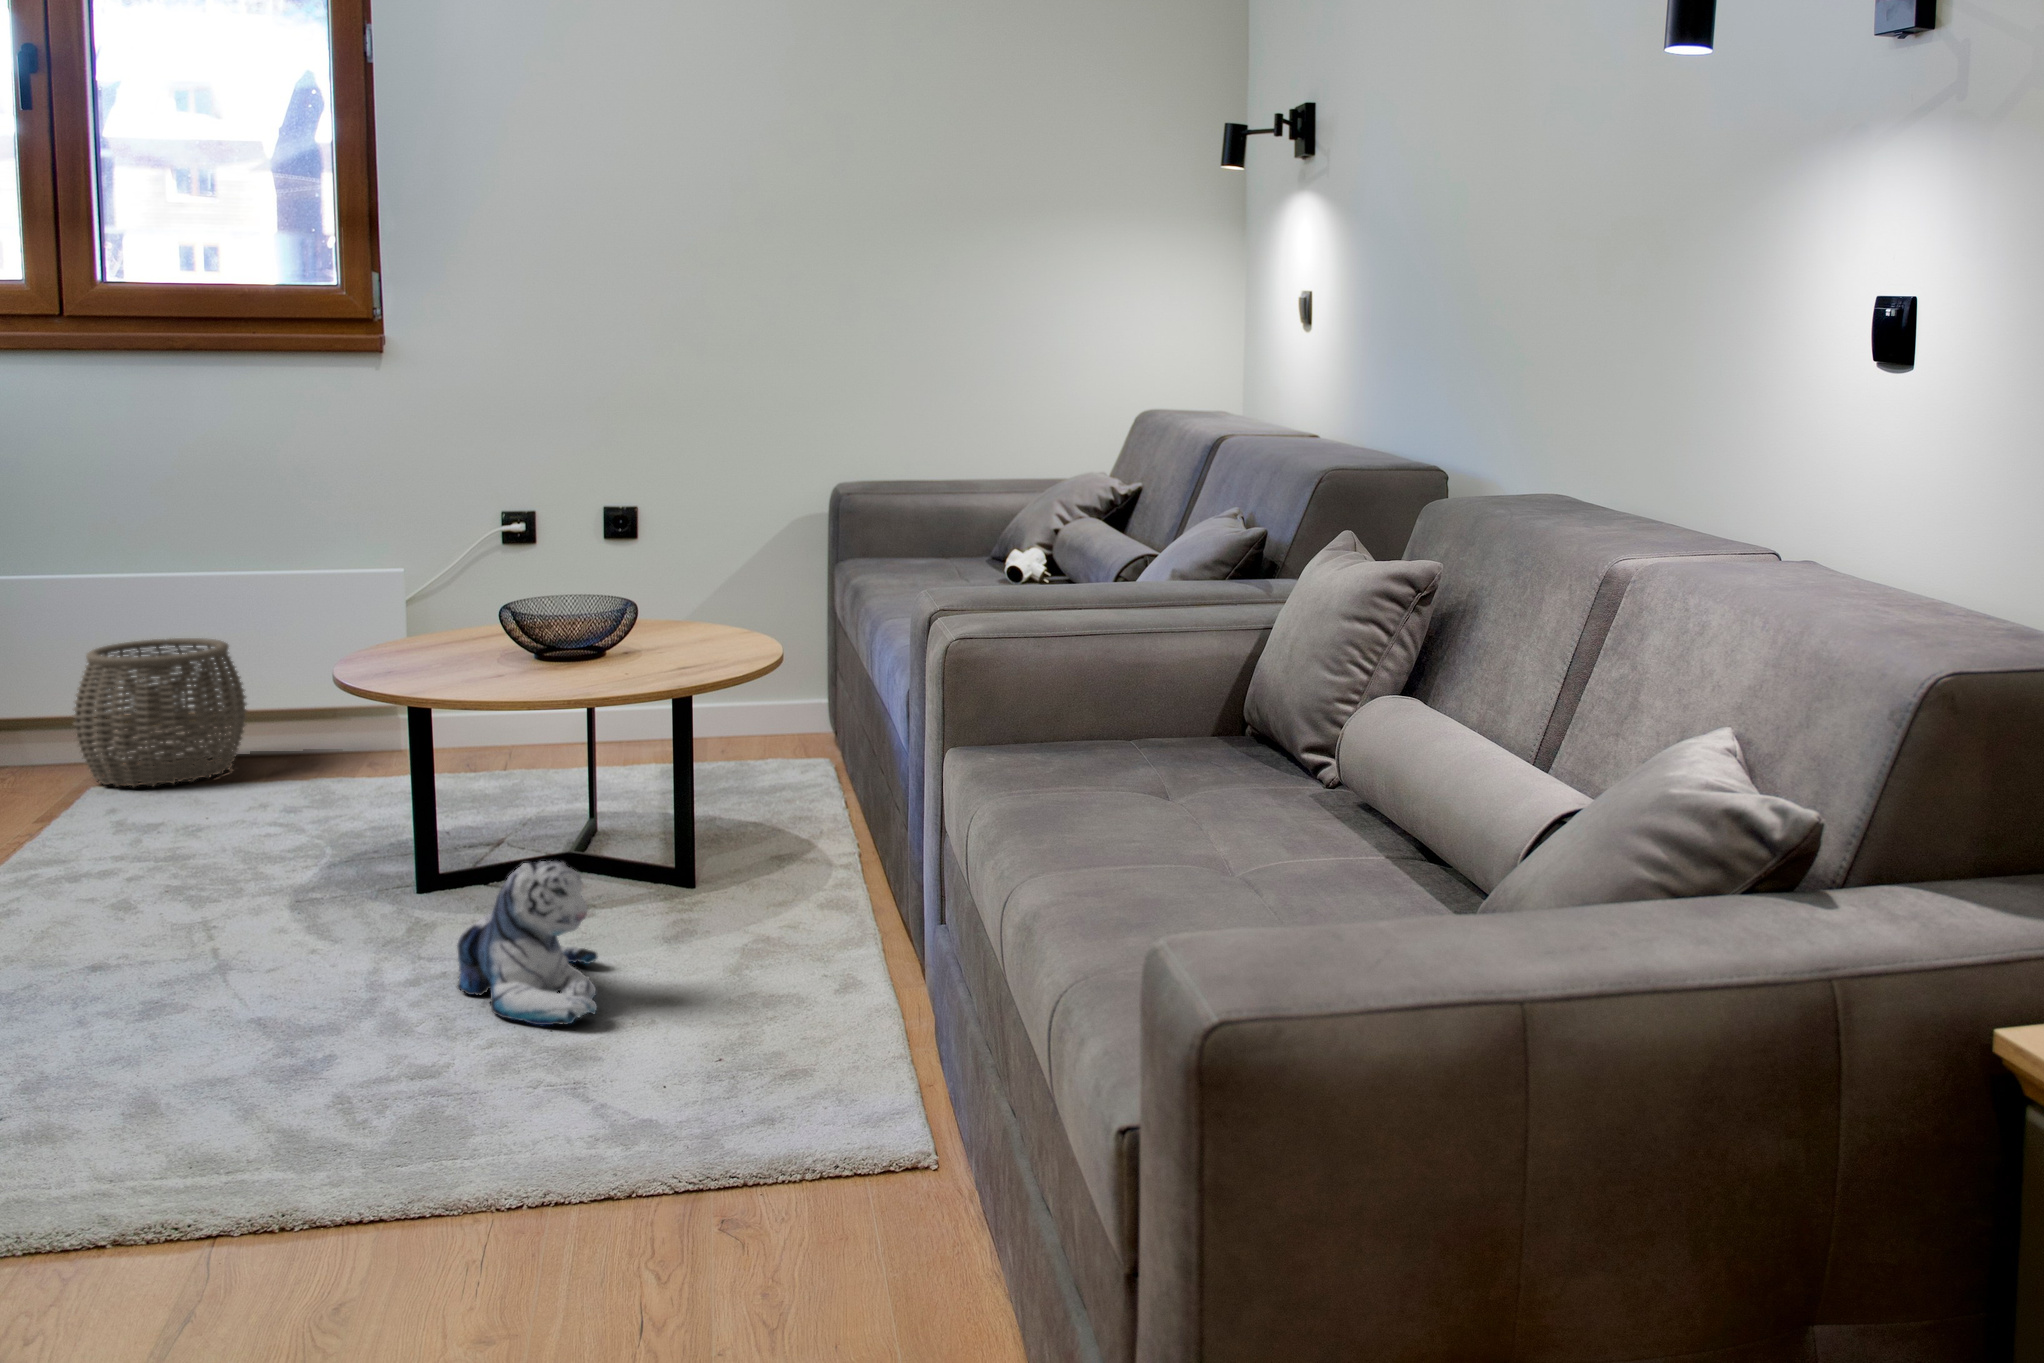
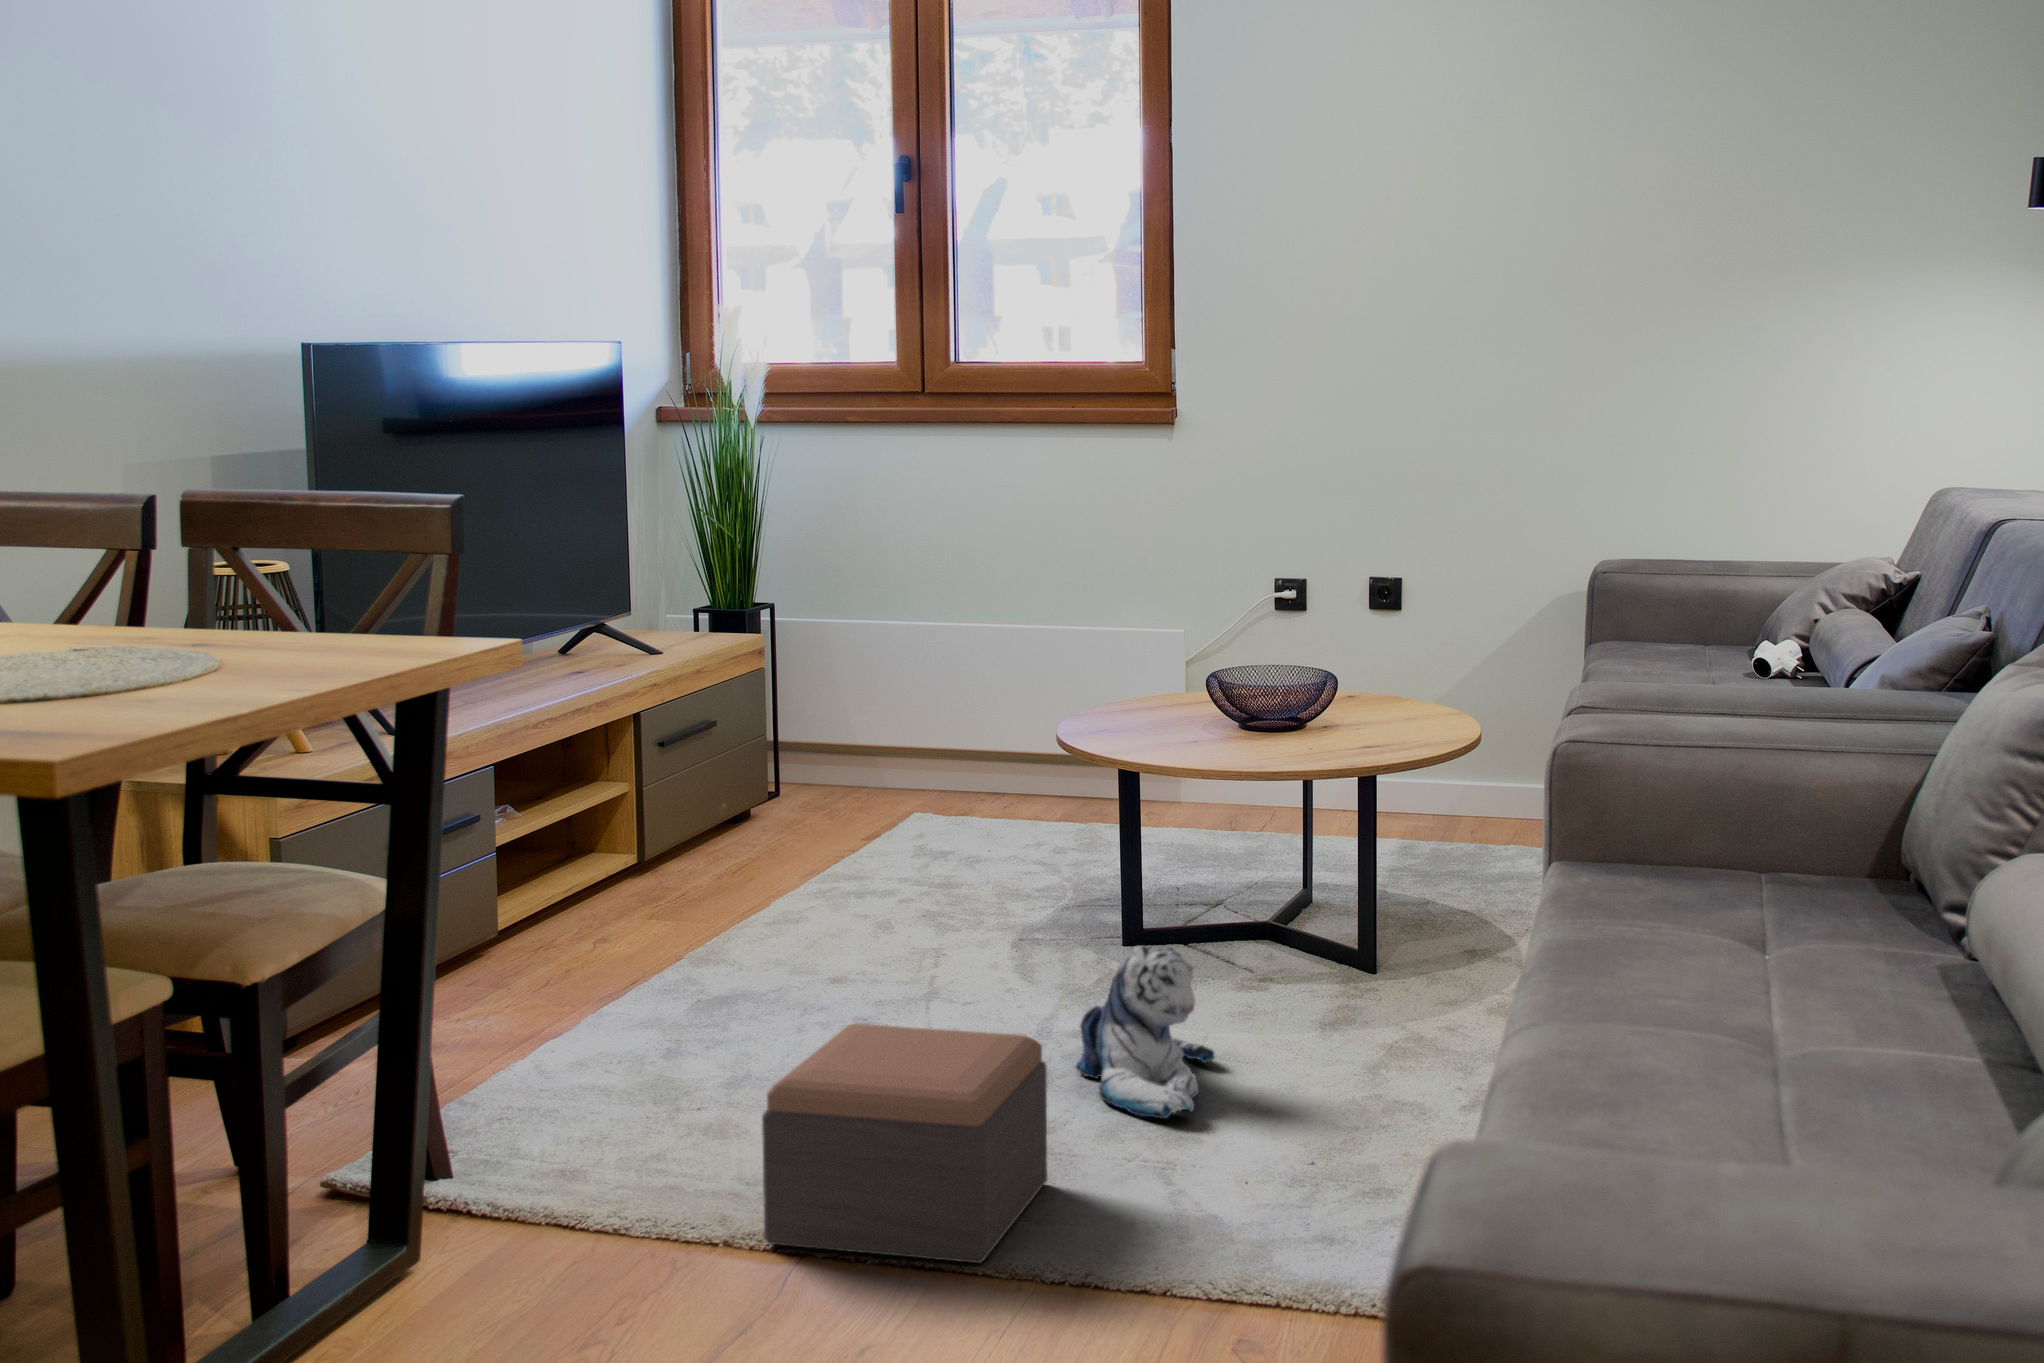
woven basket: present [73,638,247,787] -> none [815,690,968,838]
footstool: none [155,966,469,1232] -> present [762,1024,1047,1263]

